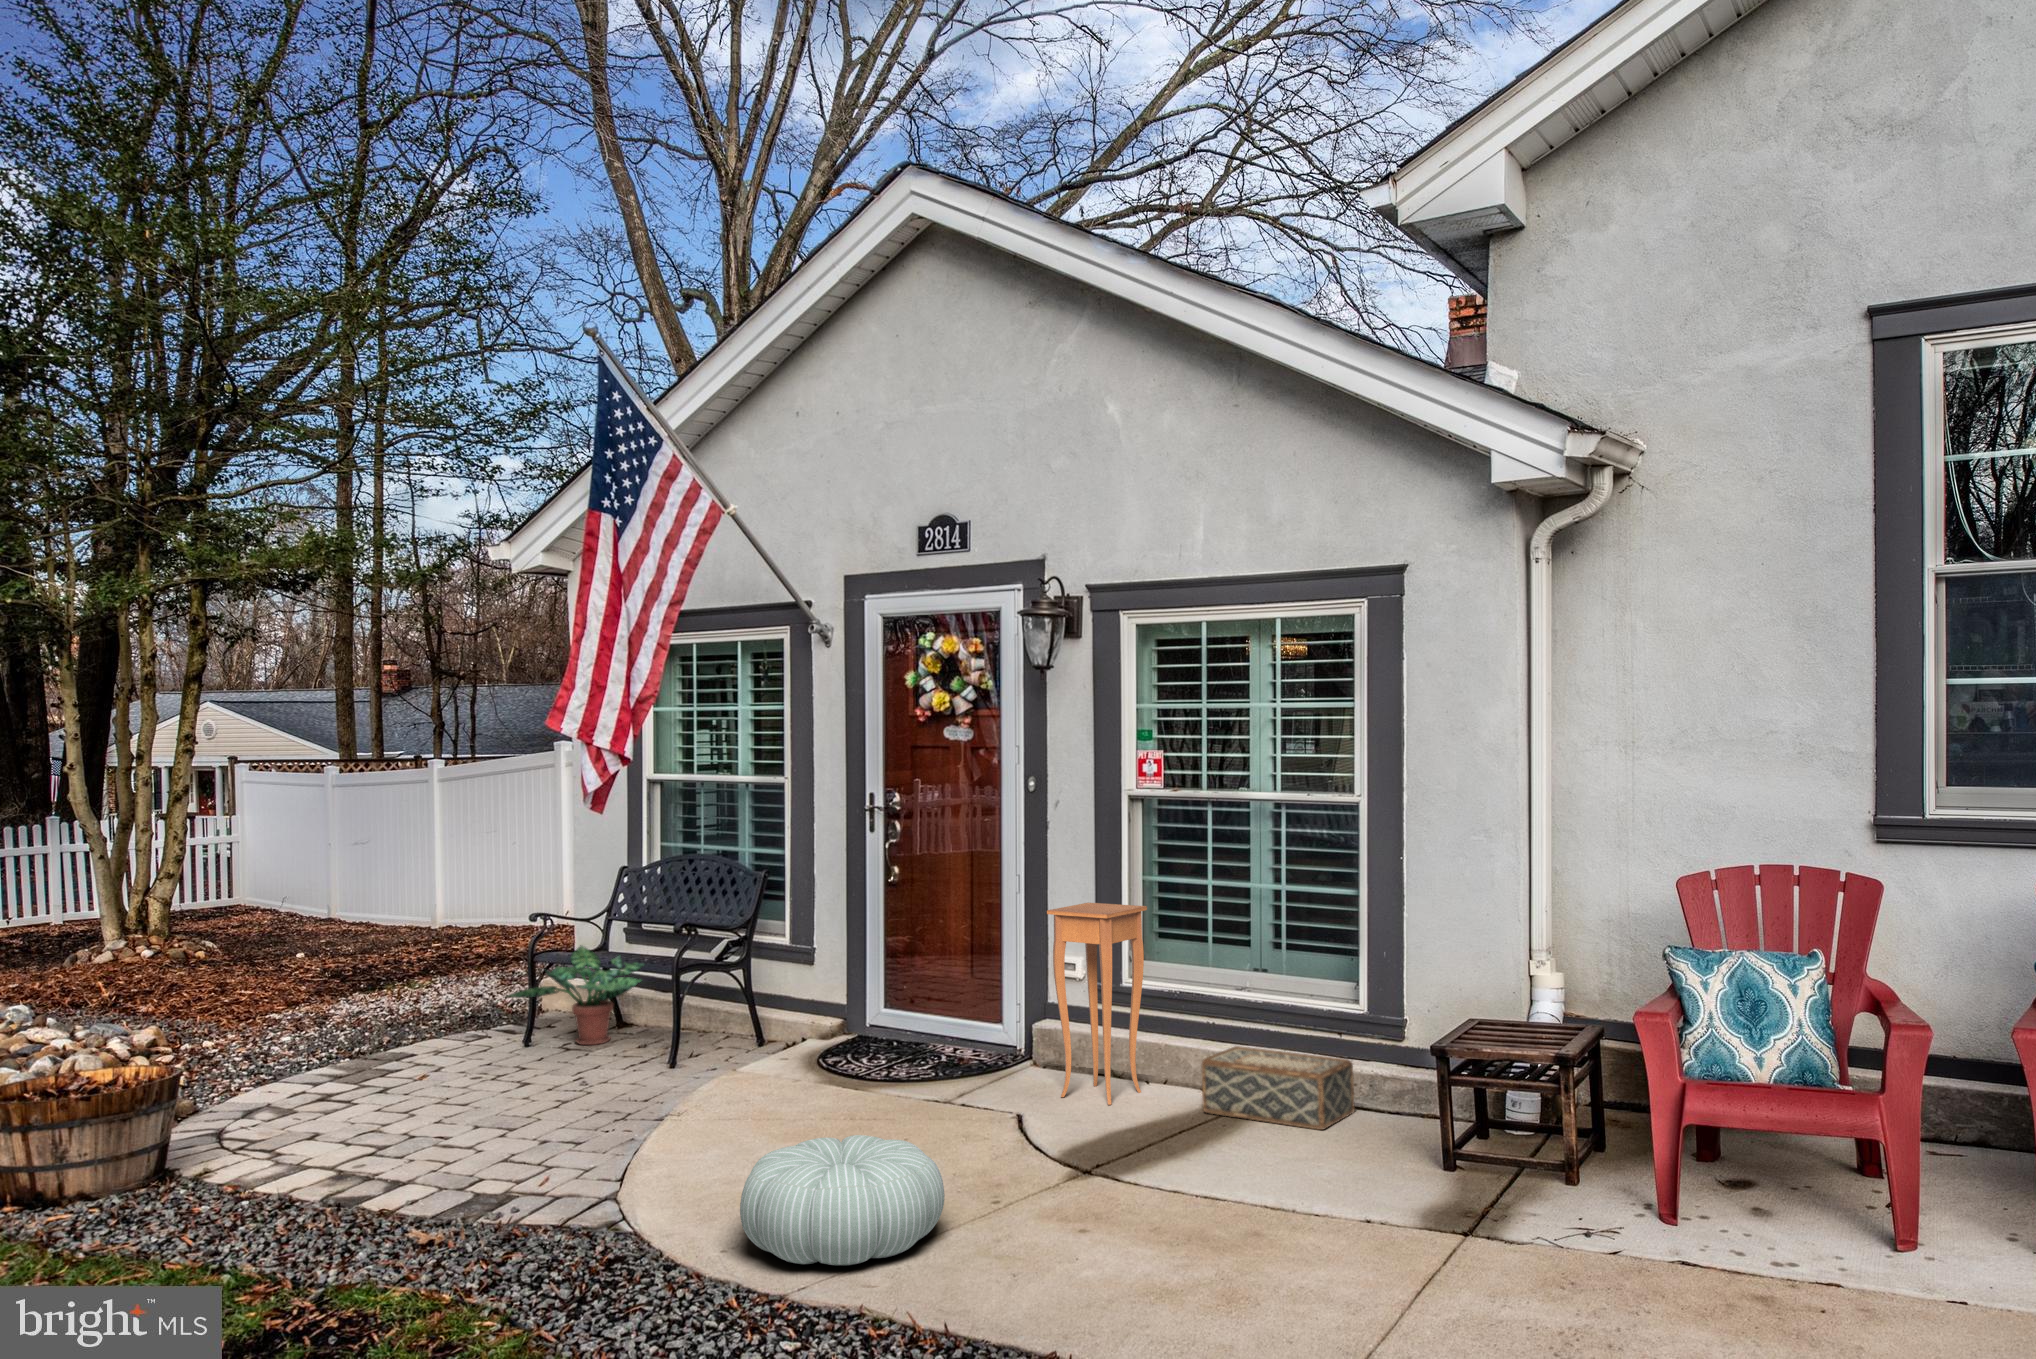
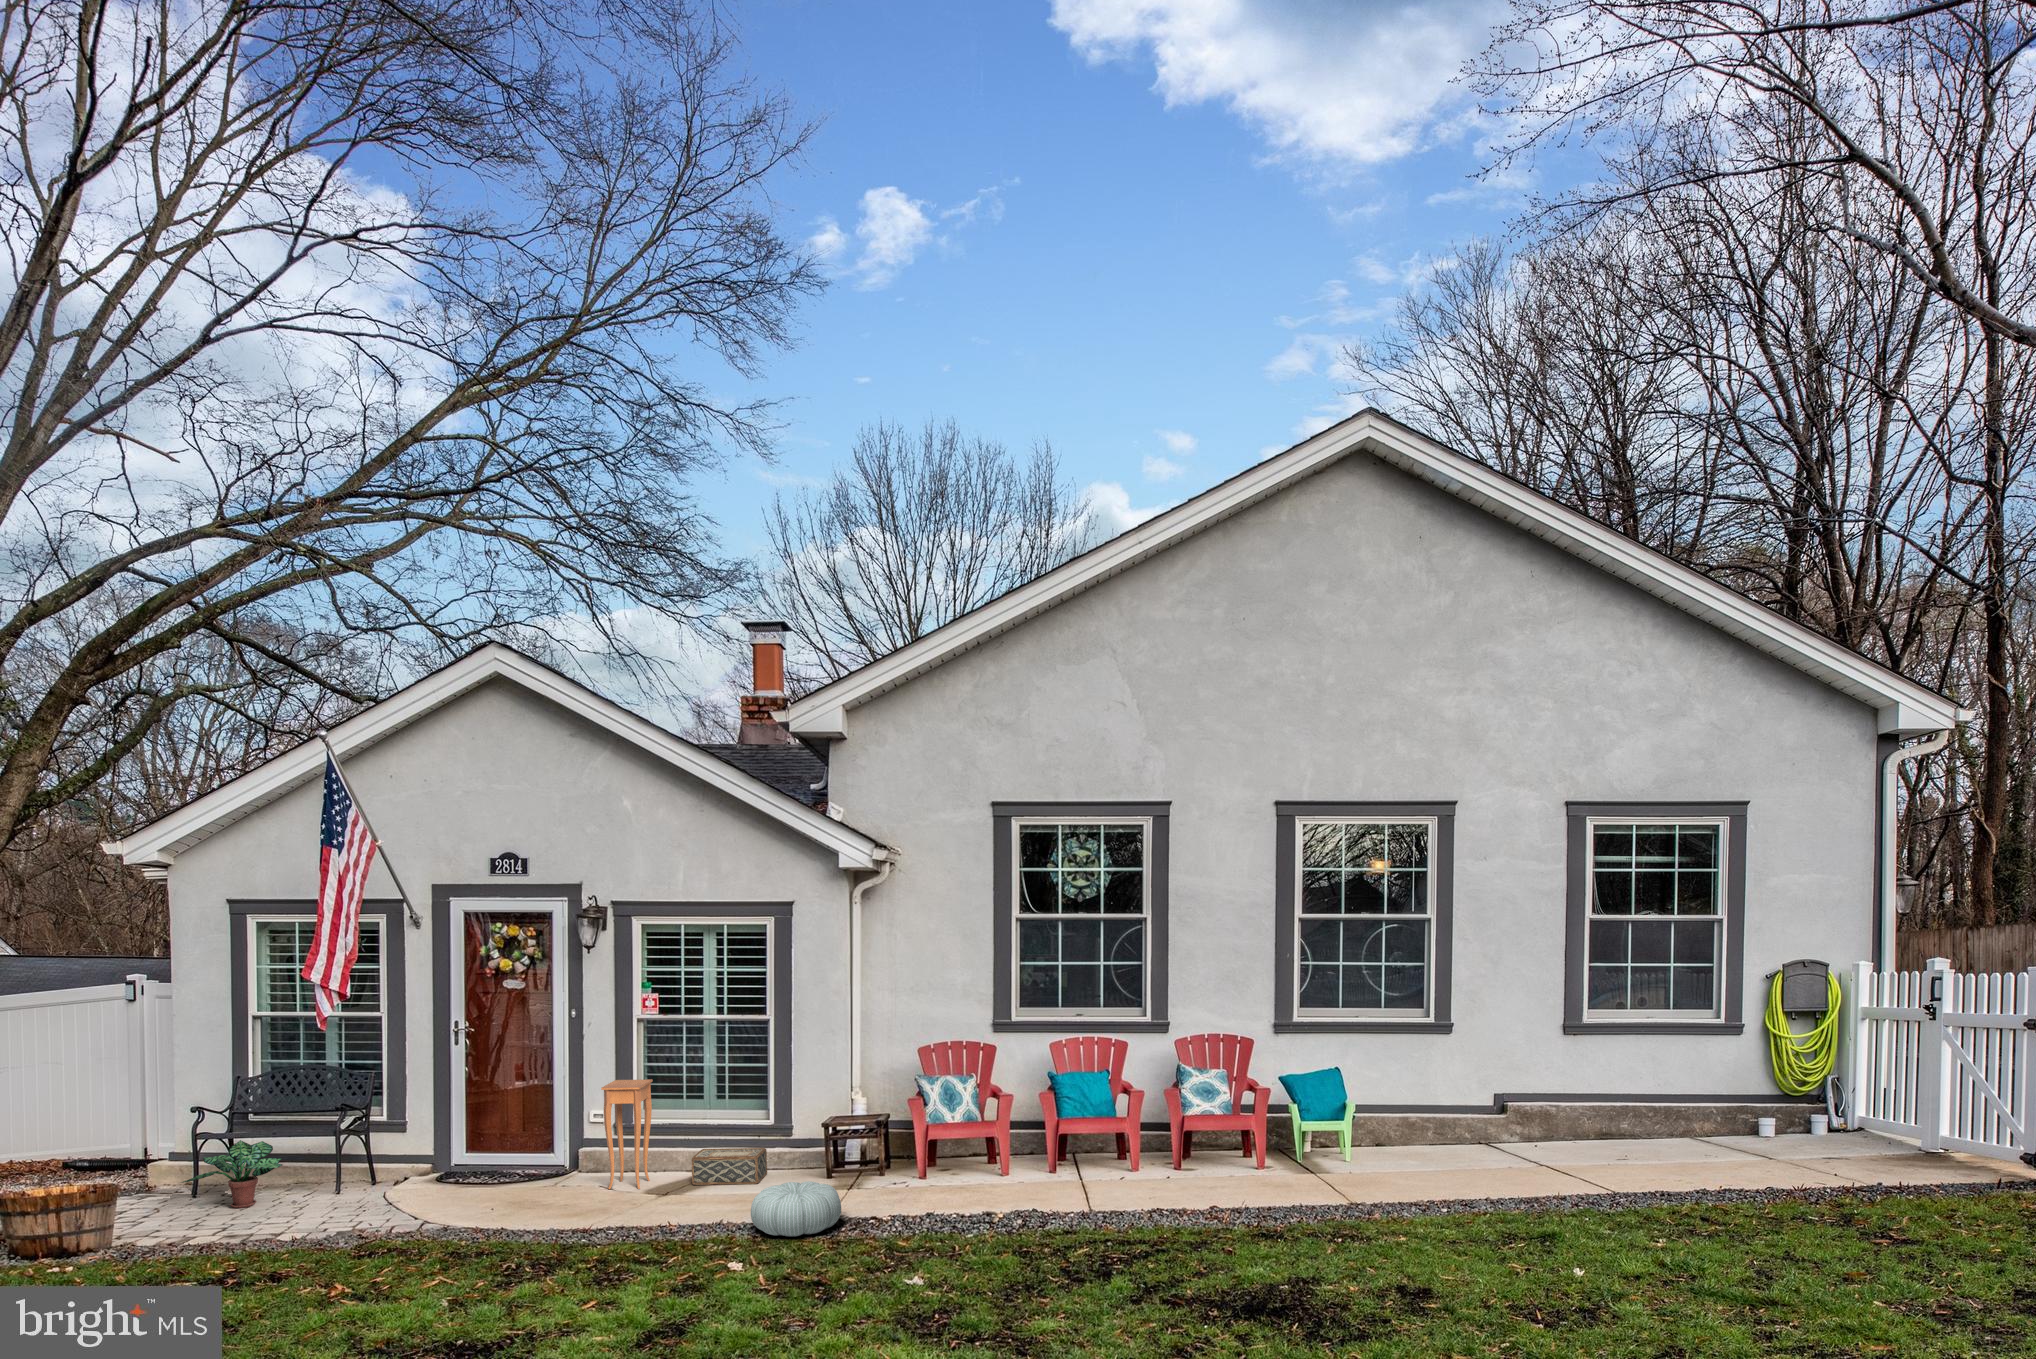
pouf: present [740,1135,945,1265] -> present [751,1181,841,1236]

